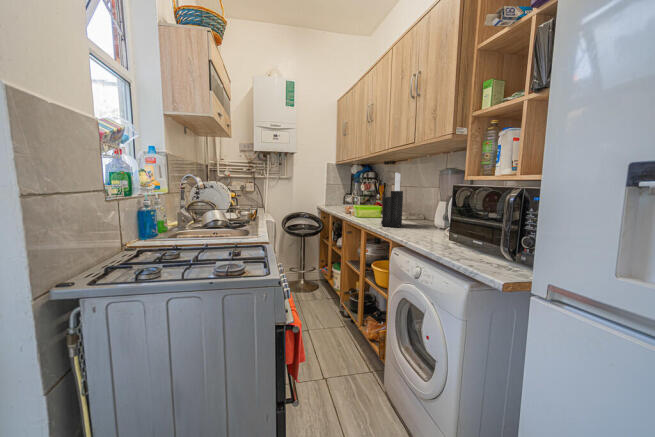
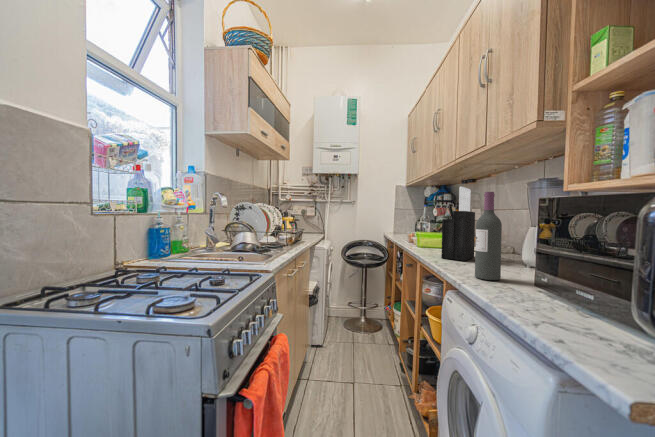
wine bottle: none [413,180,430,239] -> present [475,192,502,280]

